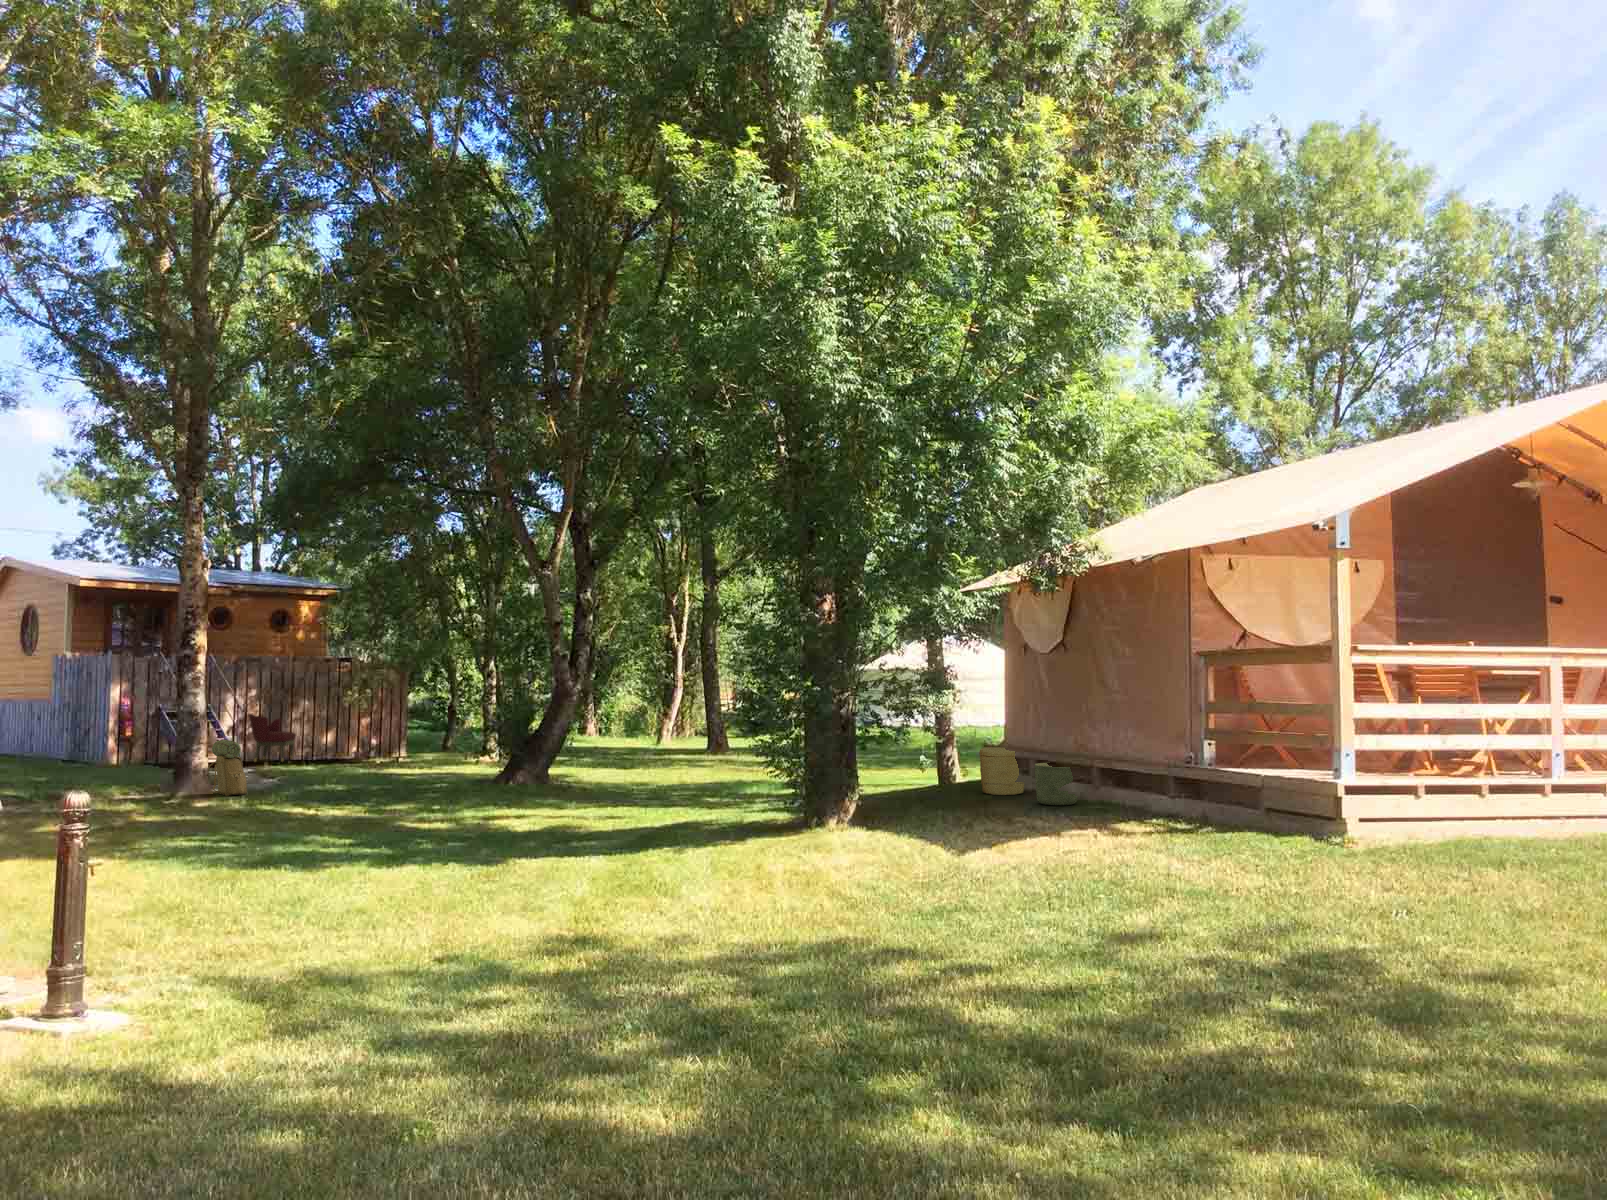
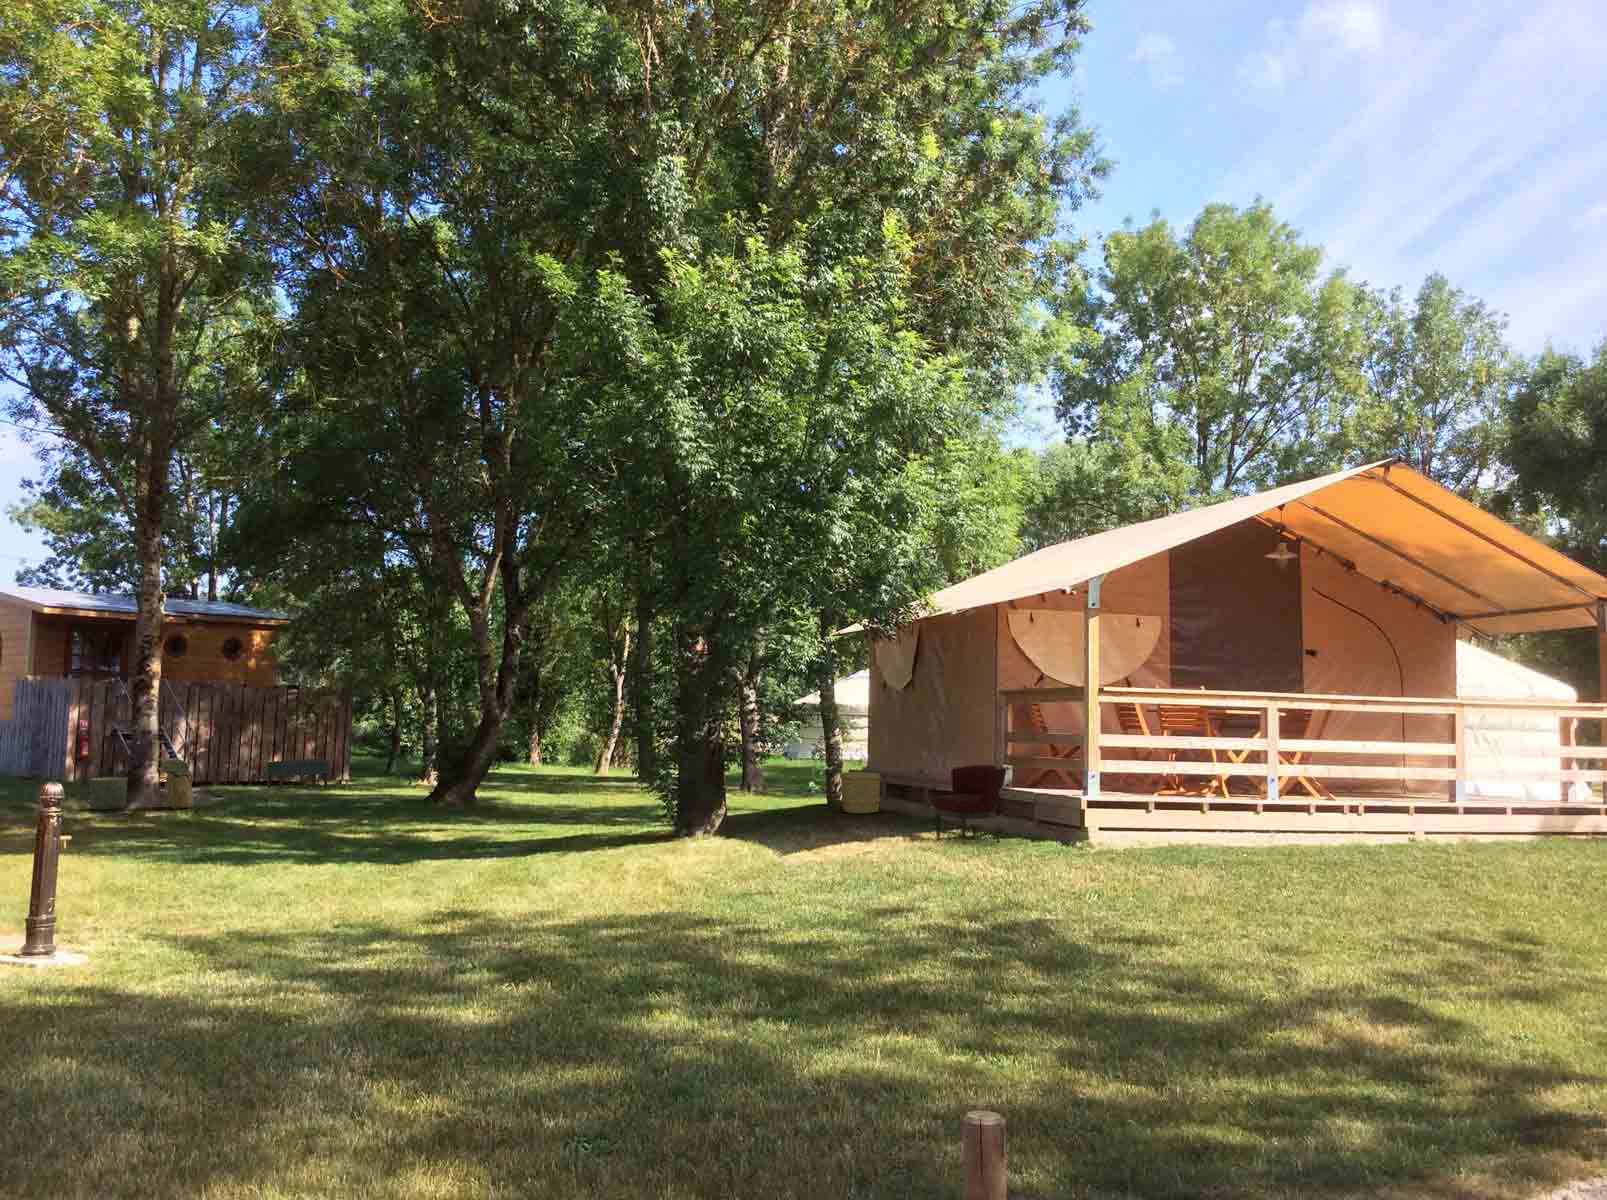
chair: present [249,714,296,762] -> present [933,765,1007,845]
bench: none [321,736,387,769] -> present [267,759,329,788]
planter: present [1035,763,1078,805] -> present [90,777,127,810]

